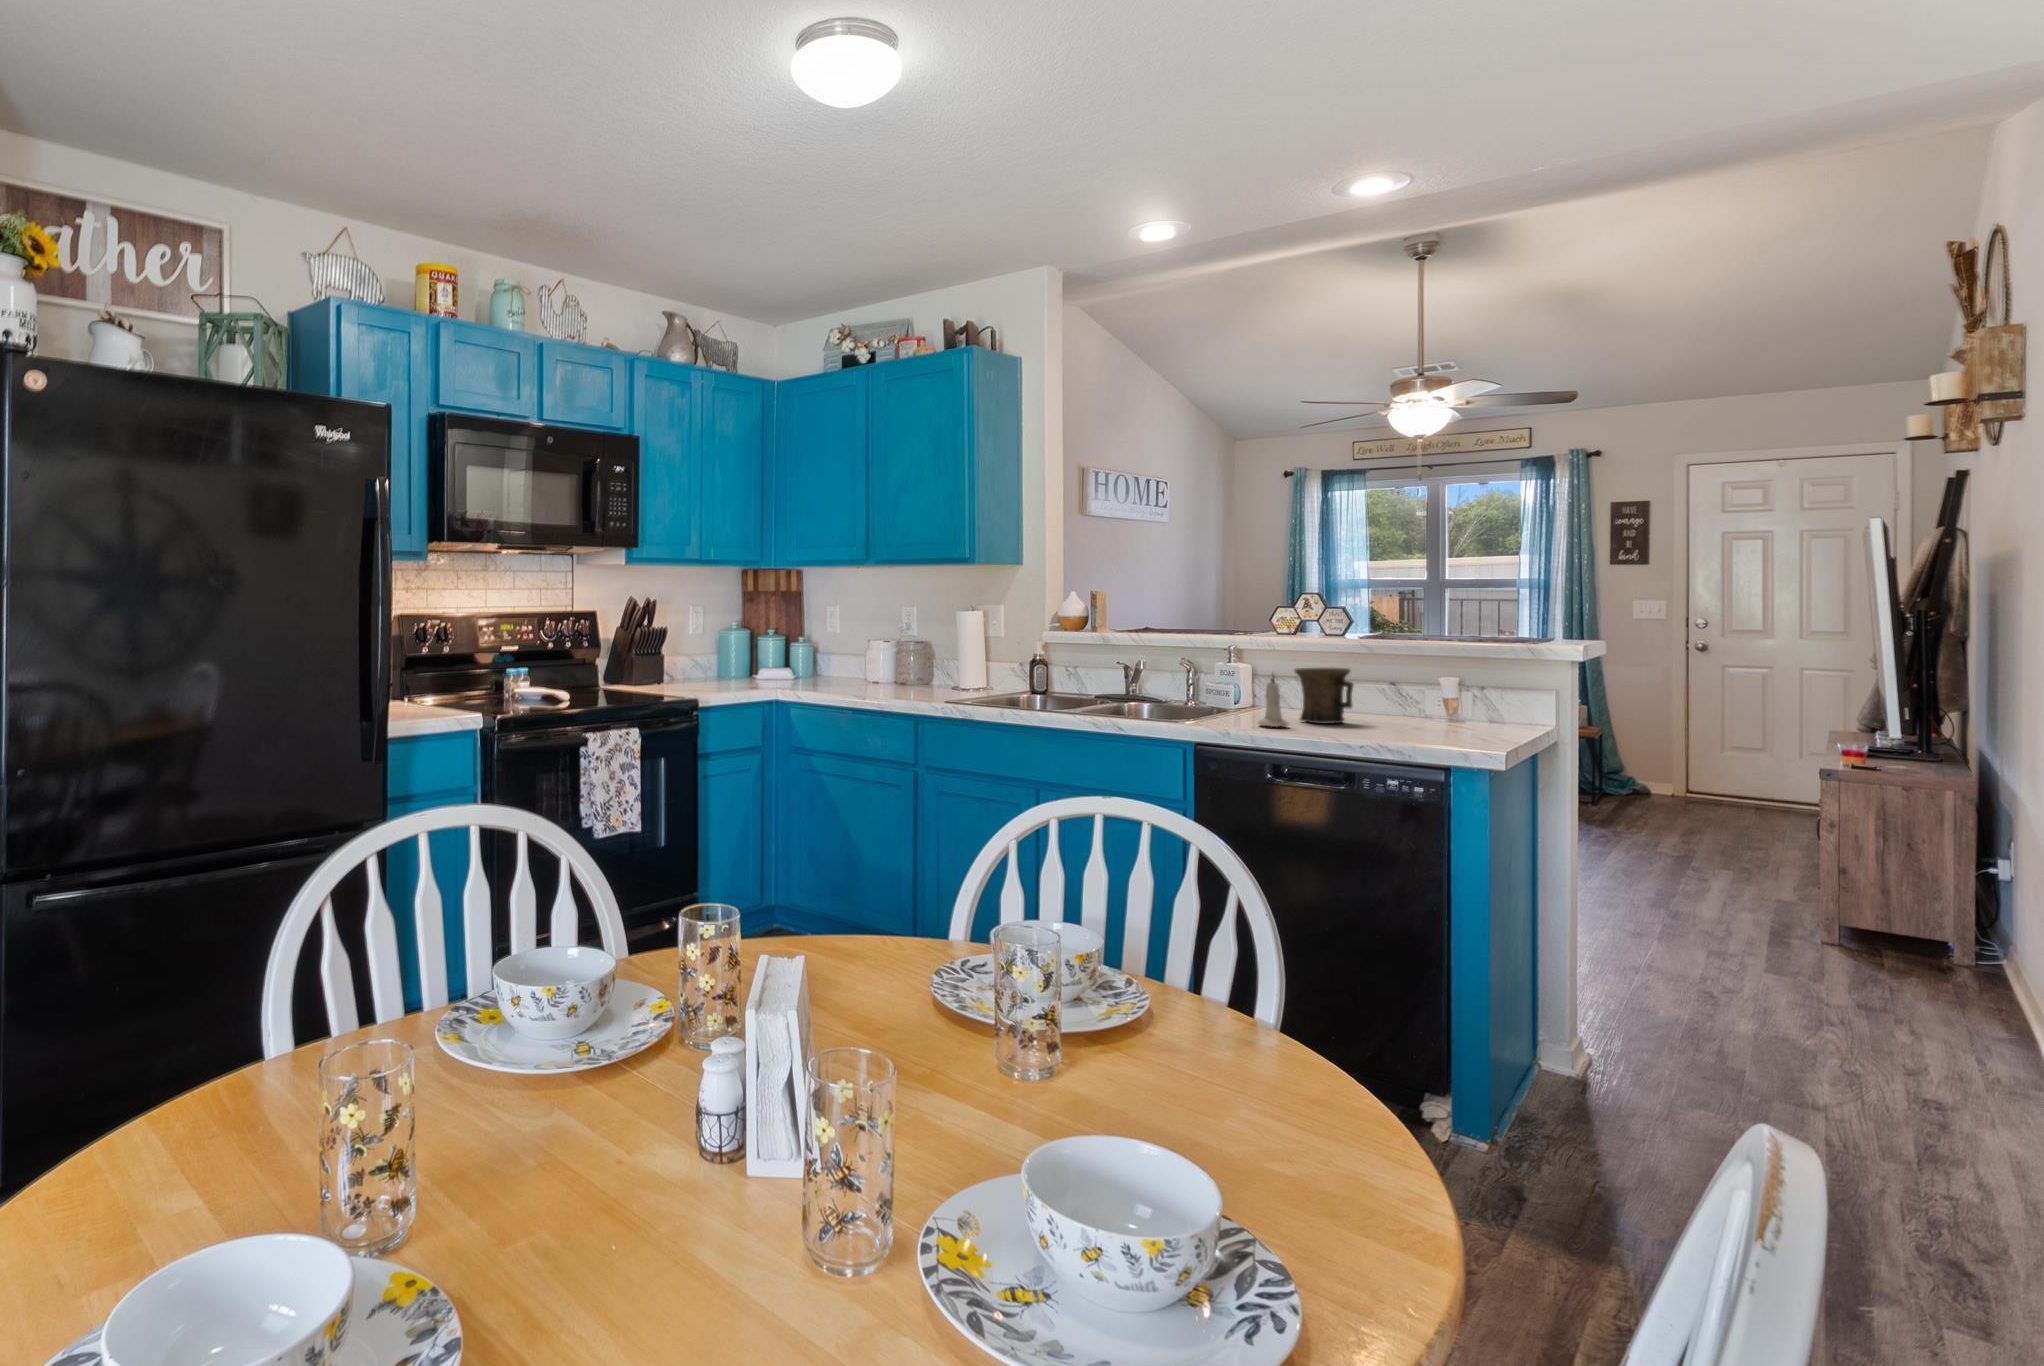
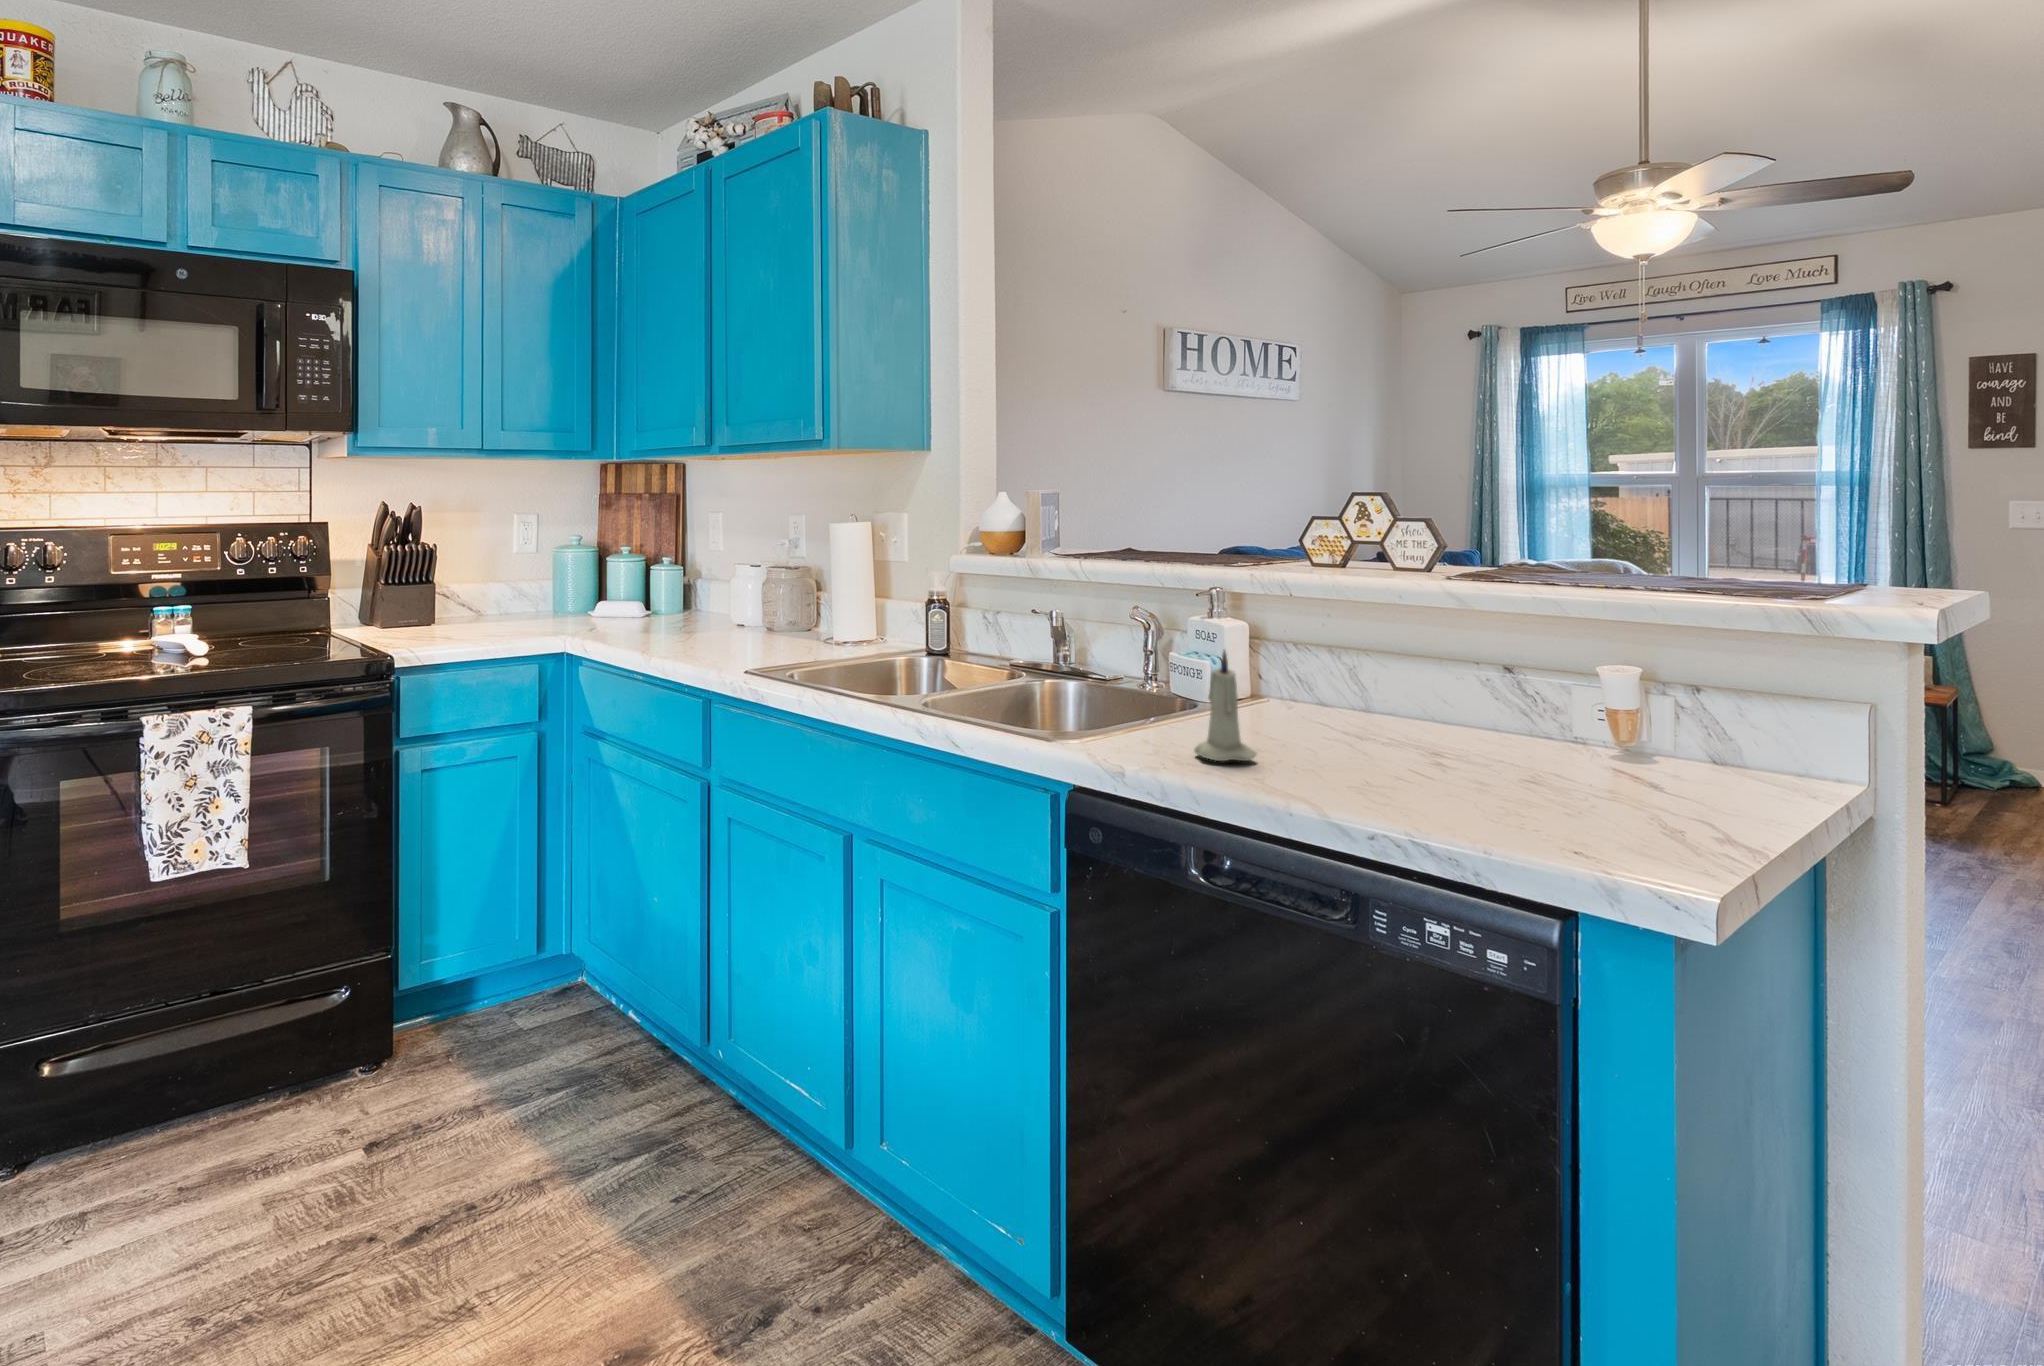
mug: present [1295,667,1353,723] -> none [1288,636,1402,752]

